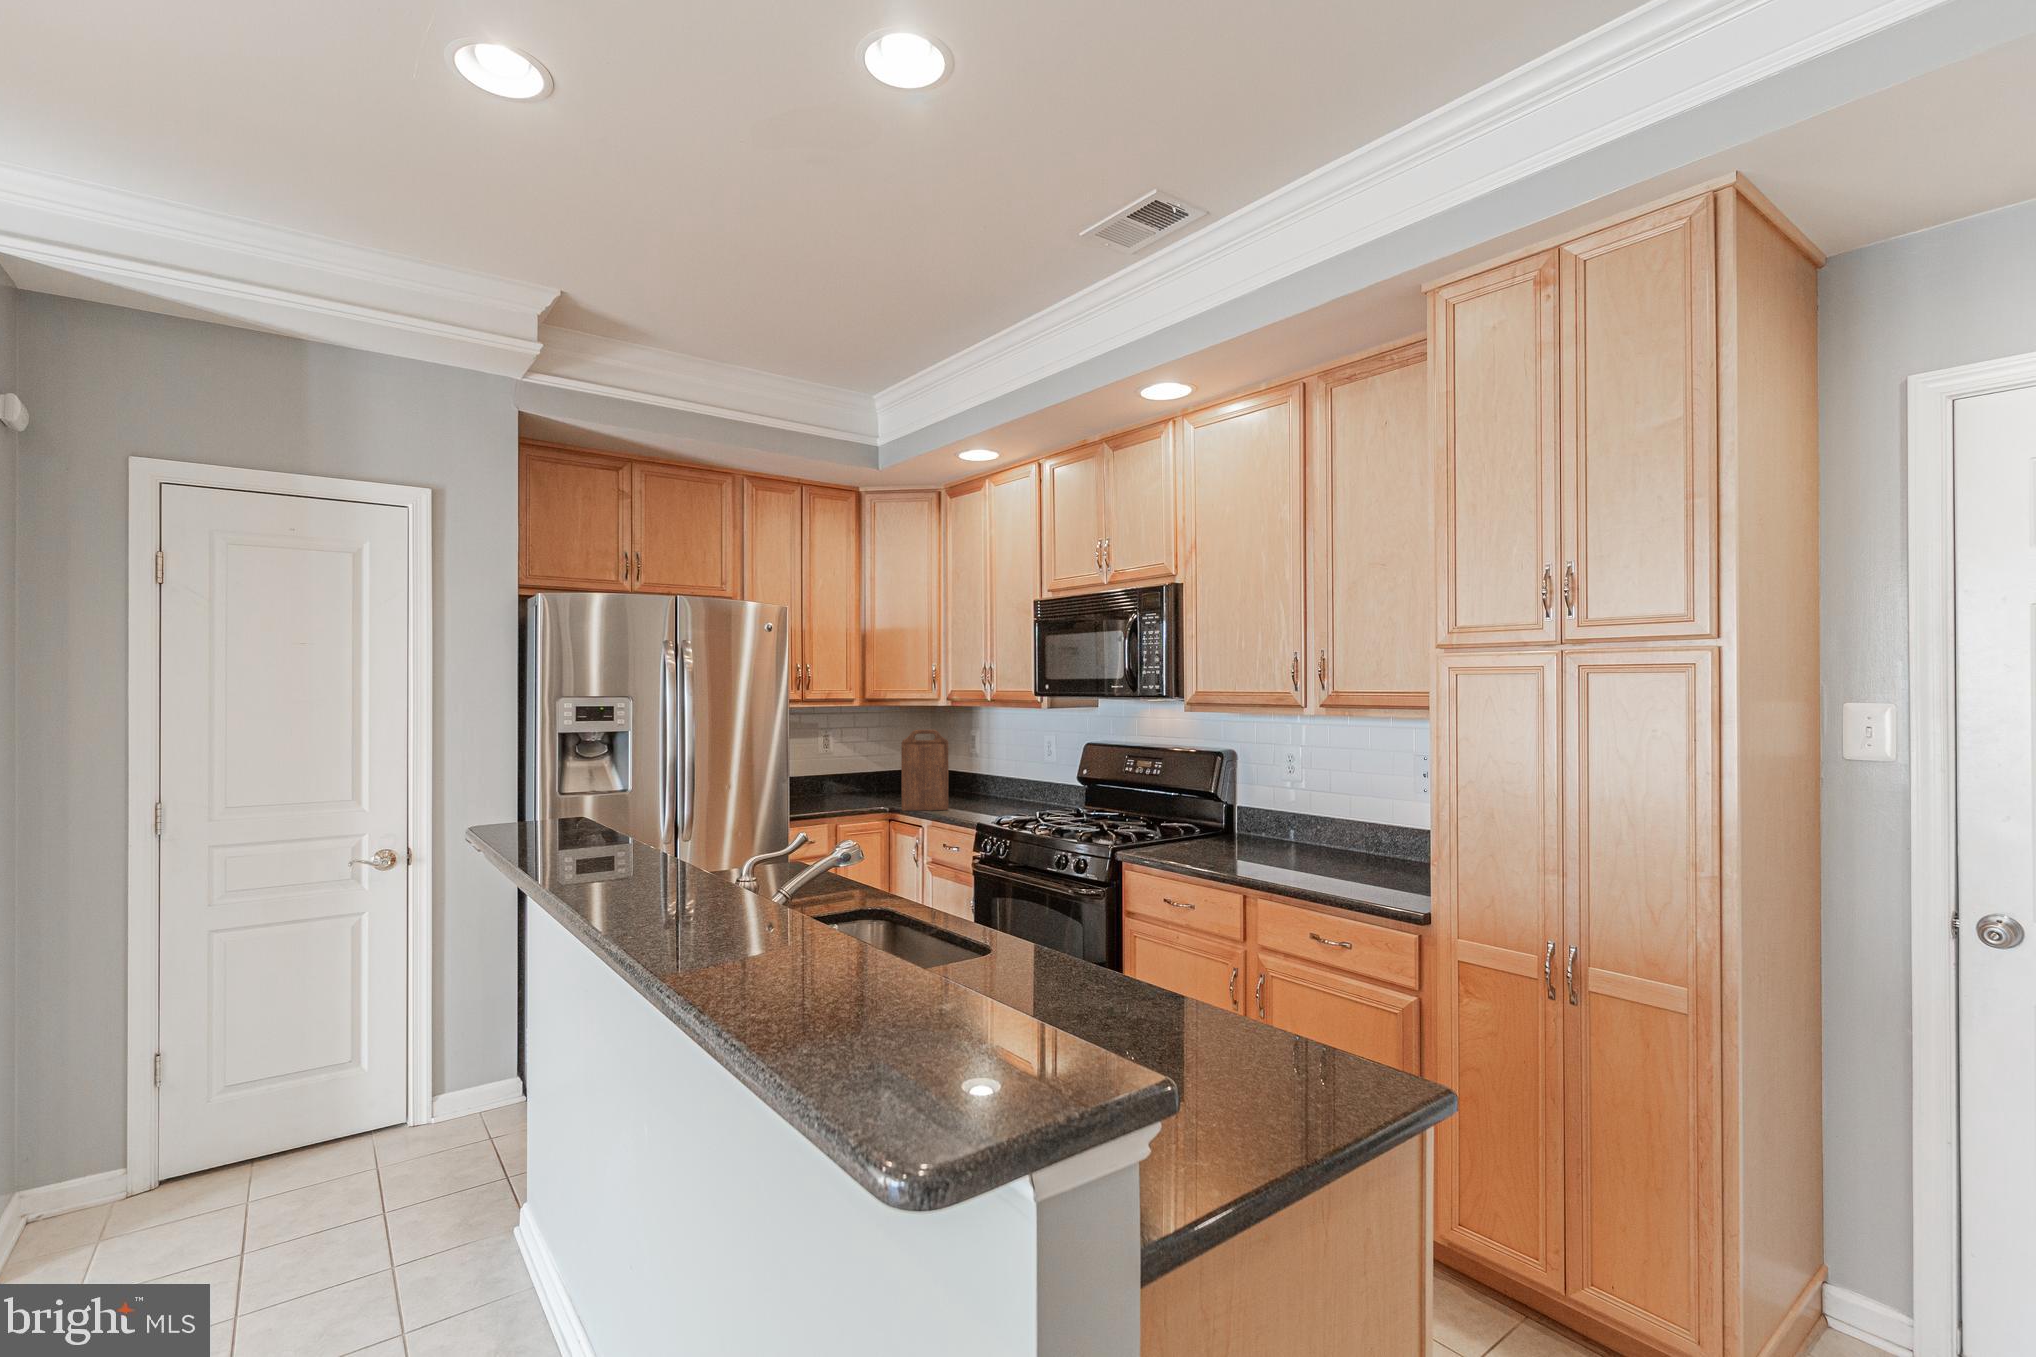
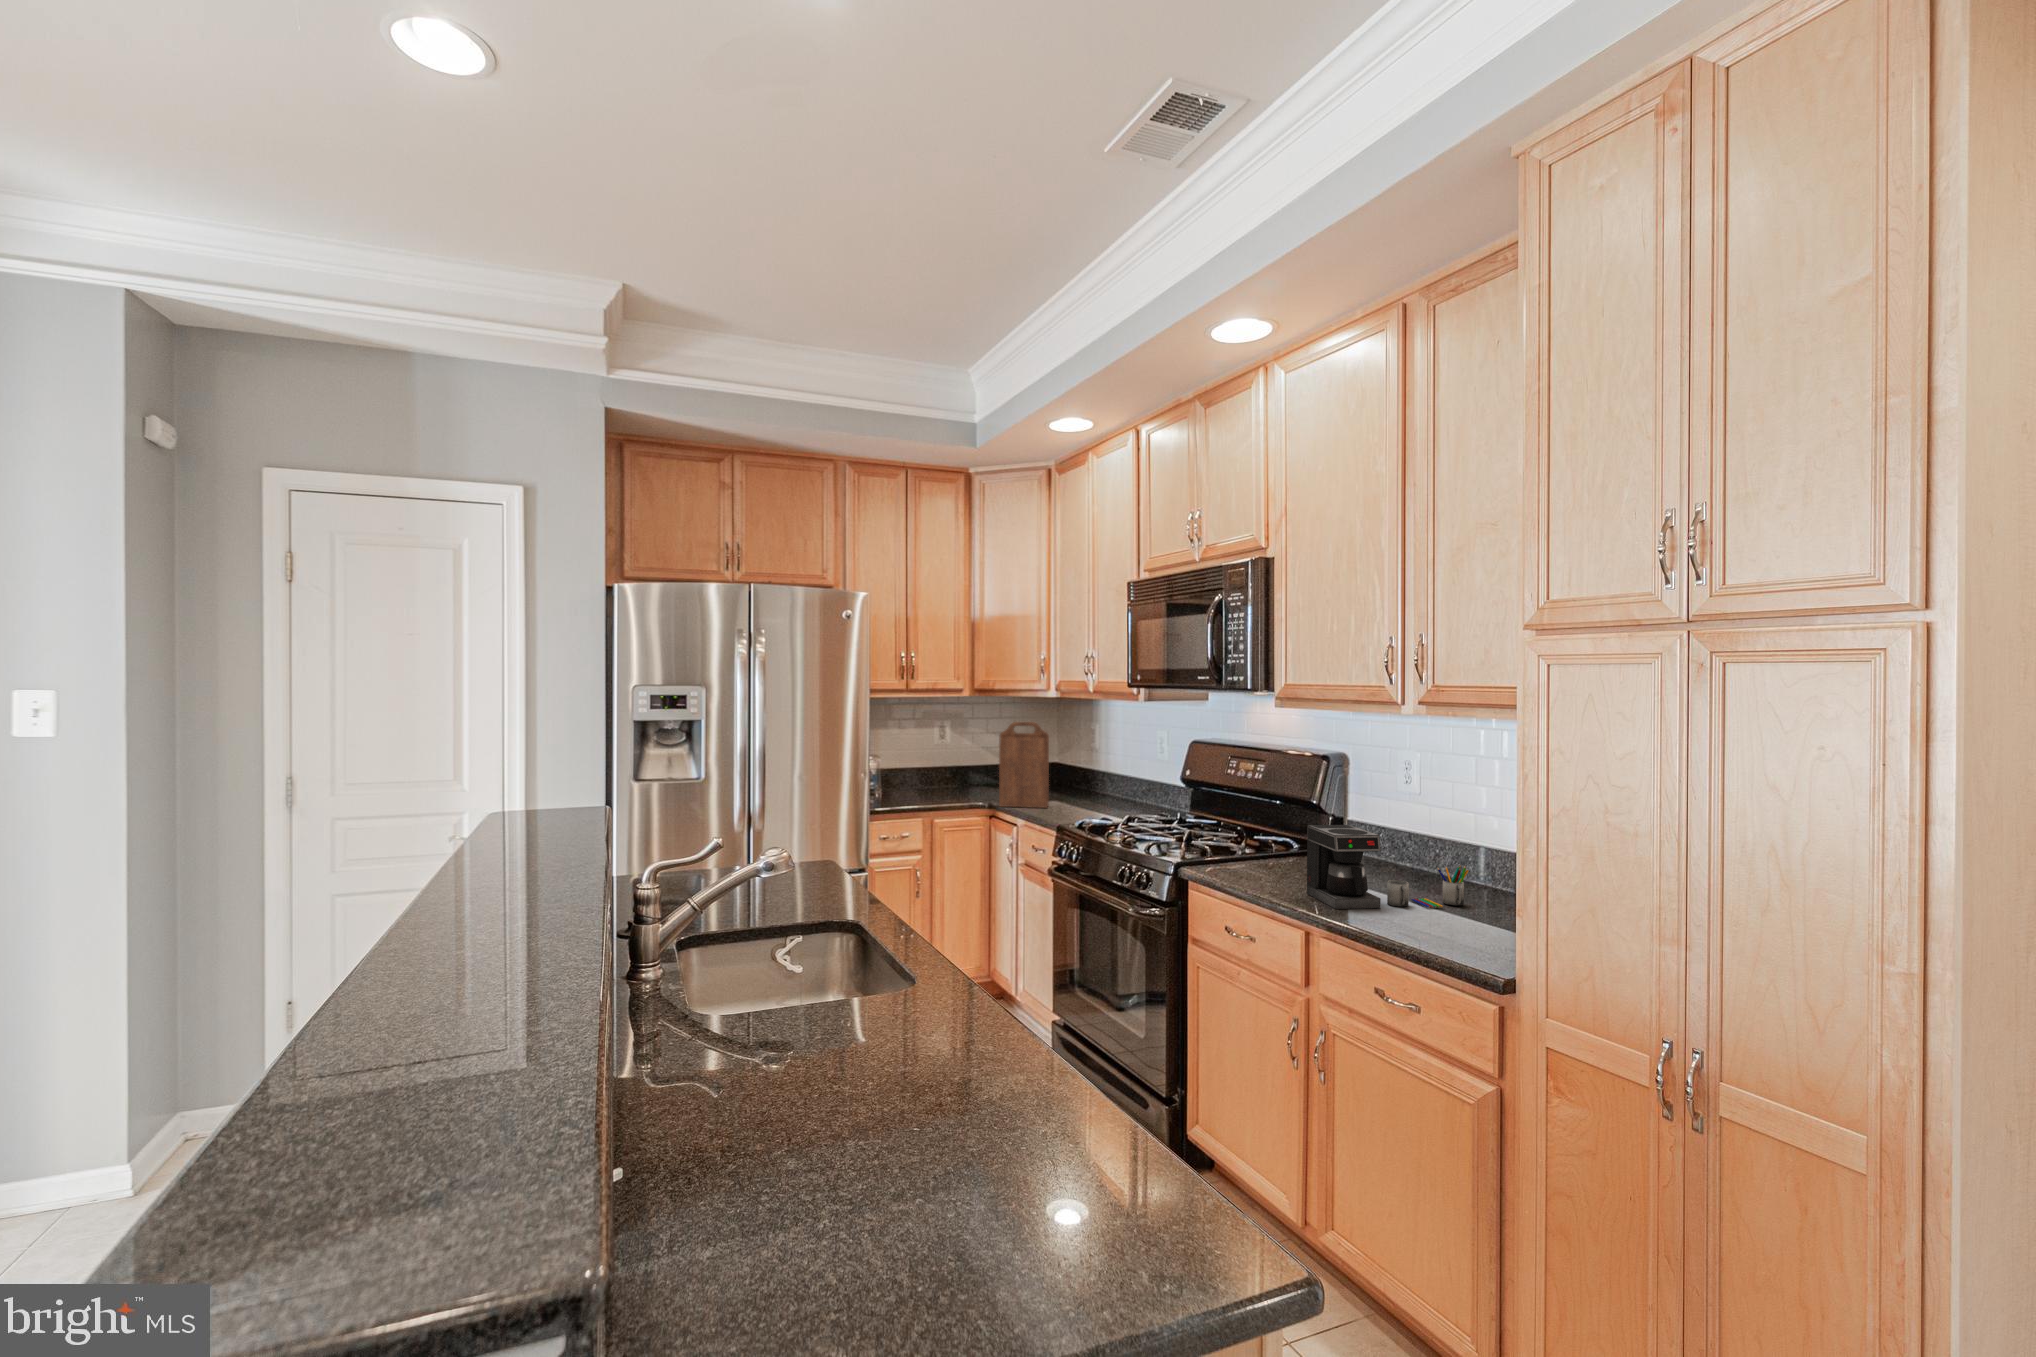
coffee maker: none [1234,807,1360,876] -> present [1307,825,1469,909]

